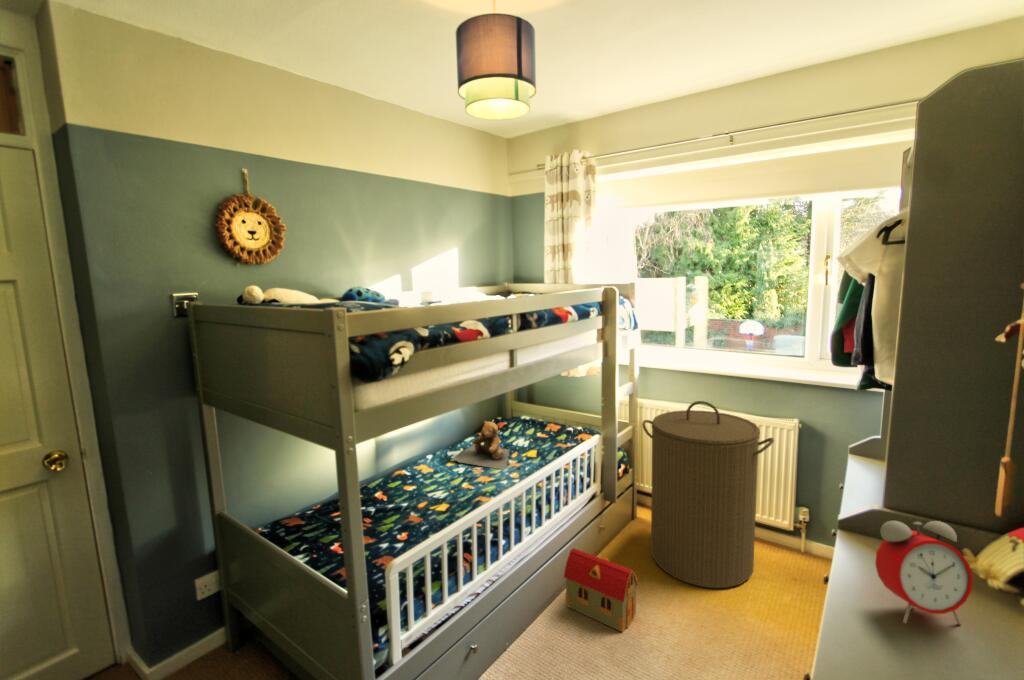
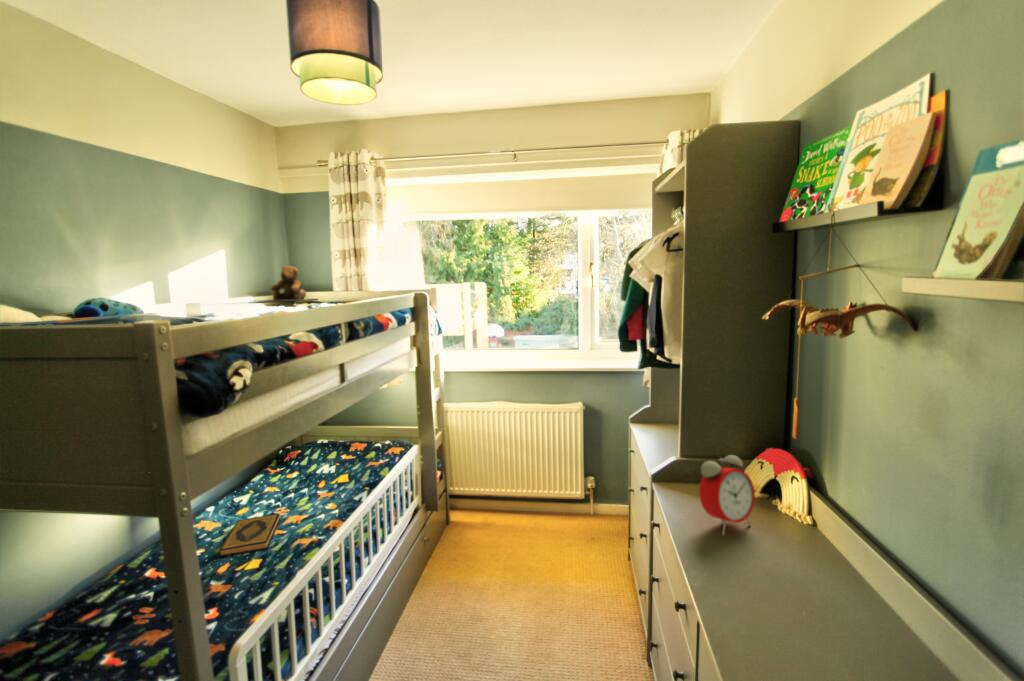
laundry hamper: present [642,401,774,588] -> none [457,396,571,568]
teddy bear: present [451,421,509,470] -> present [260,266,310,302]
hardback book: none [423,470,473,498] -> present [219,514,280,556]
toy house: present [564,548,638,632] -> none [405,565,479,634]

